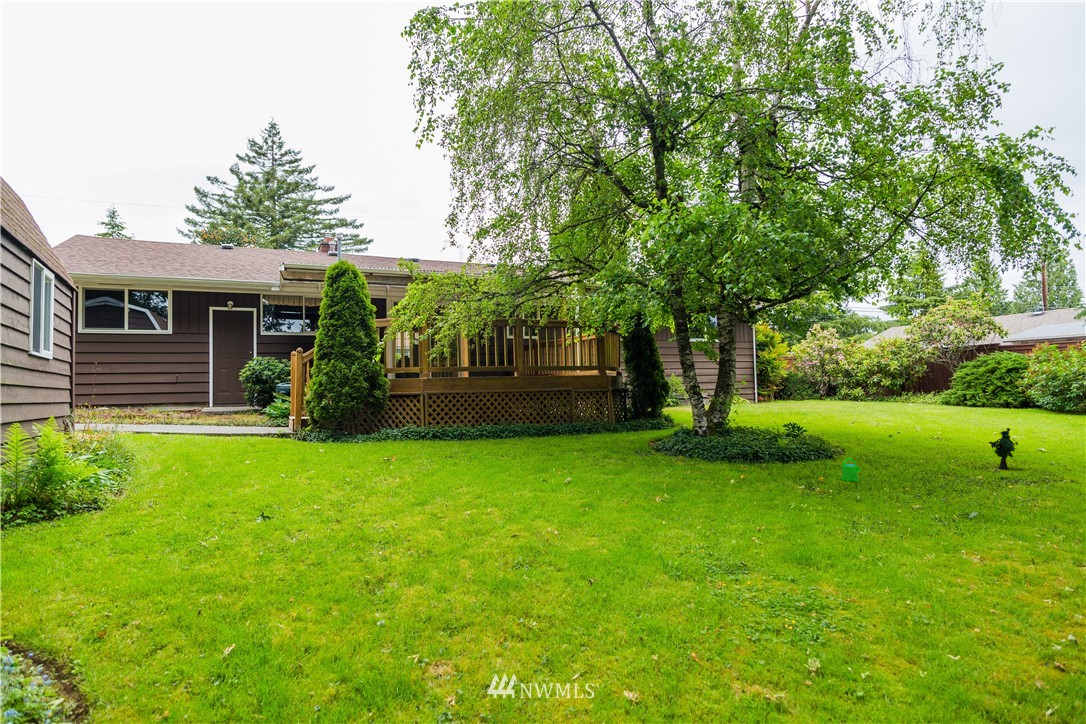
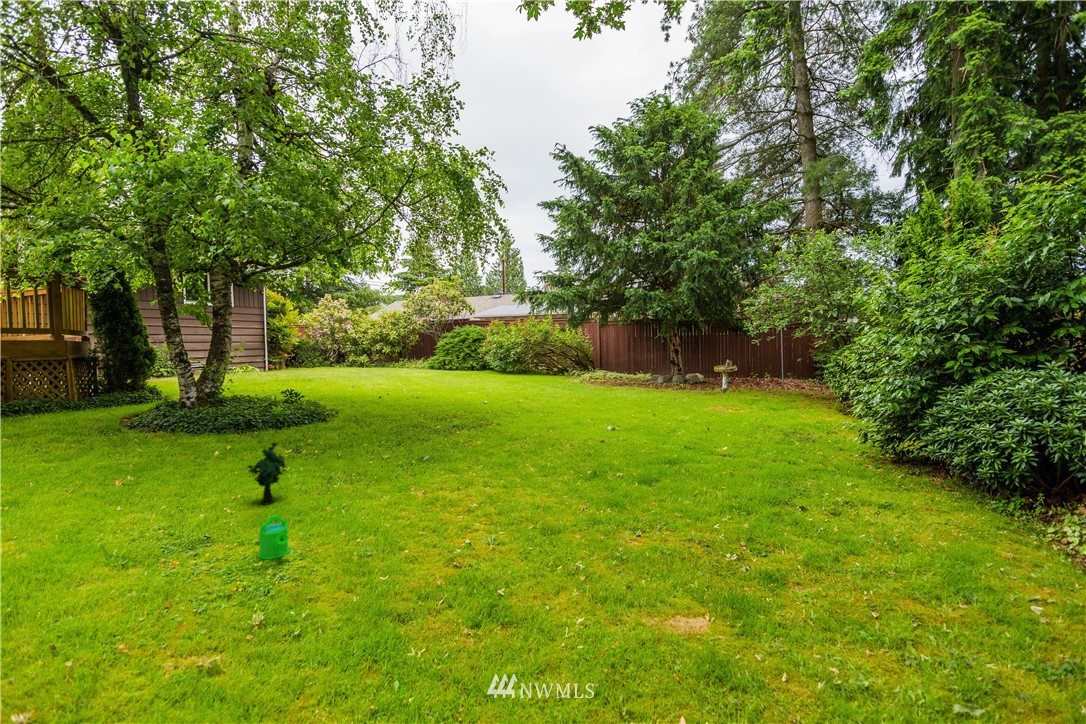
decorative plant: present [989,428,1018,470] -> present [248,443,286,505]

